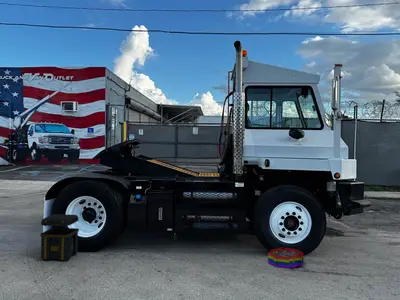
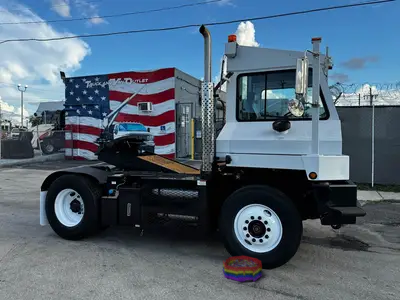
toolbox: present [40,214,79,261] -> none [13,206,54,250]

